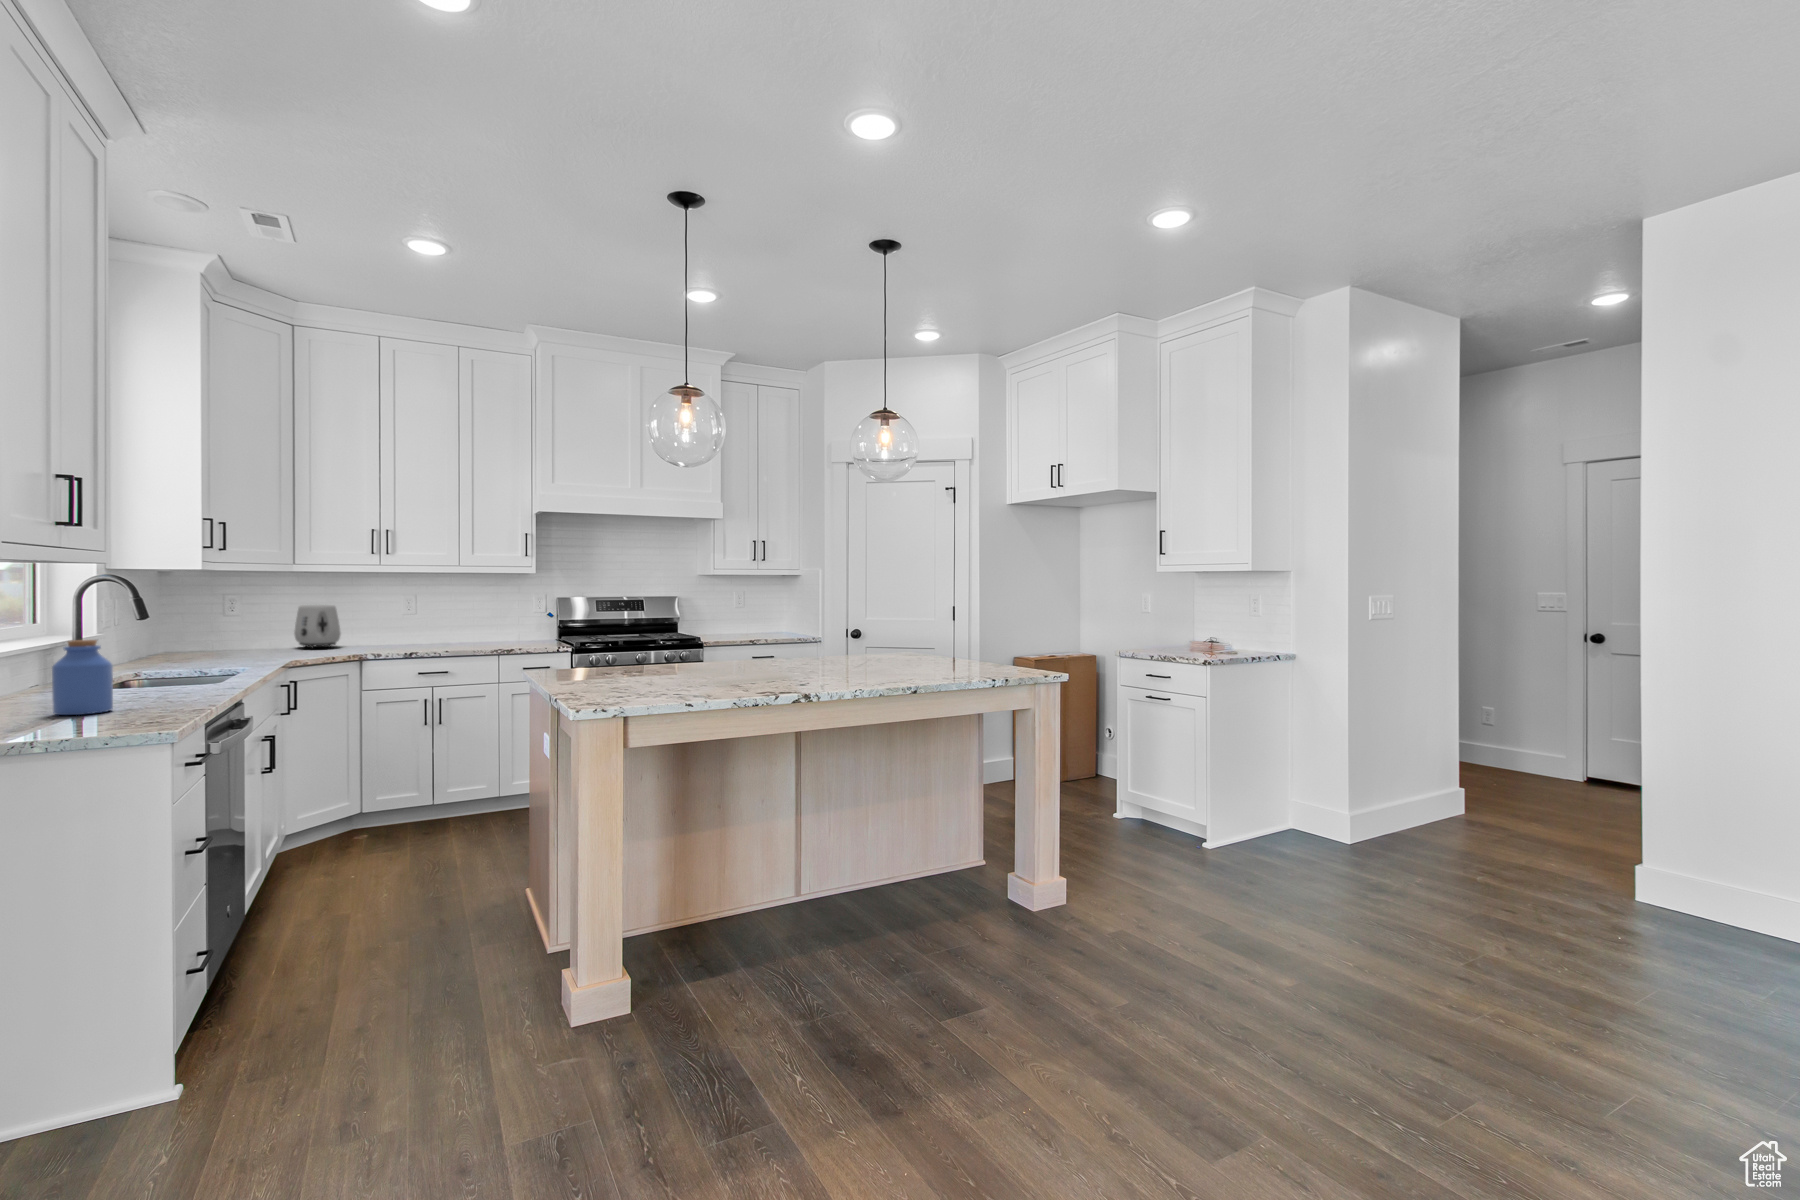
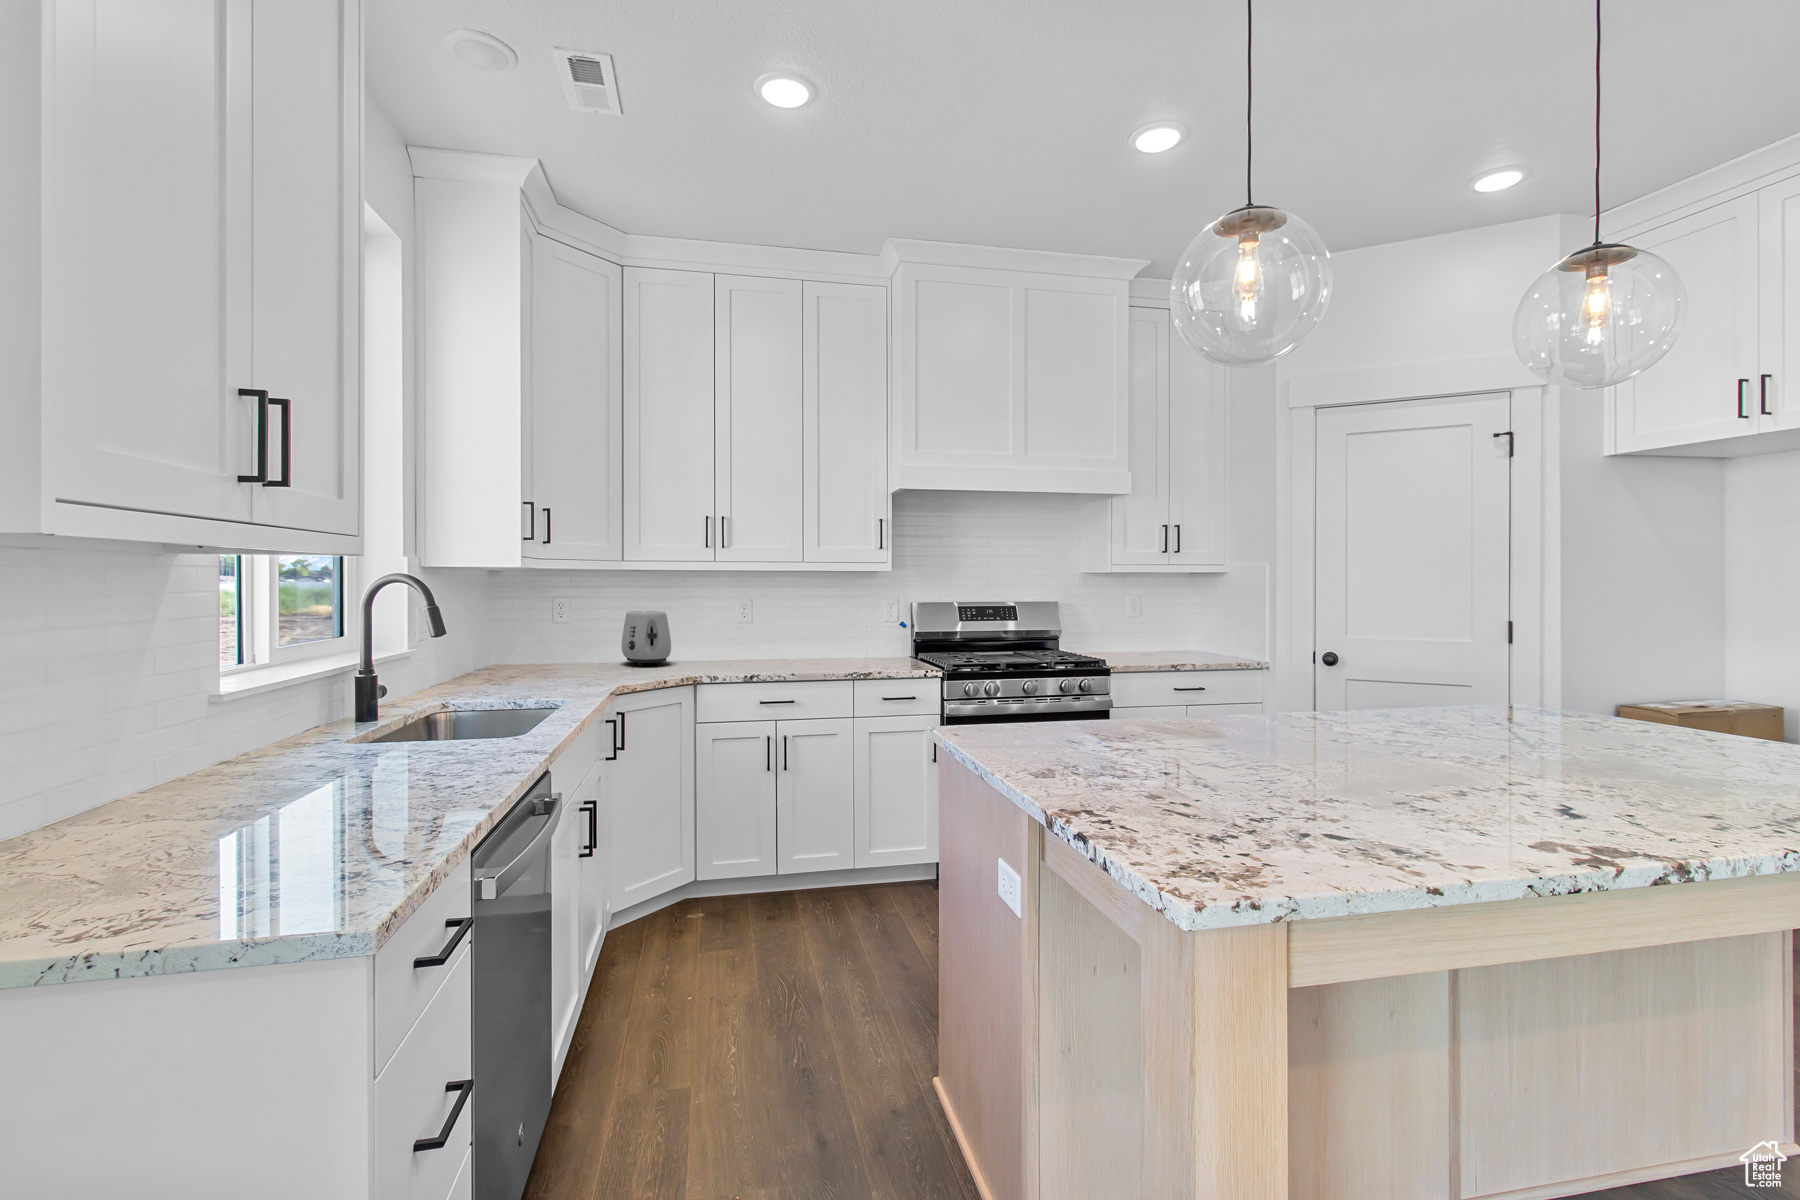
jar: present [52,640,113,715] -> none [243,686,338,821]

